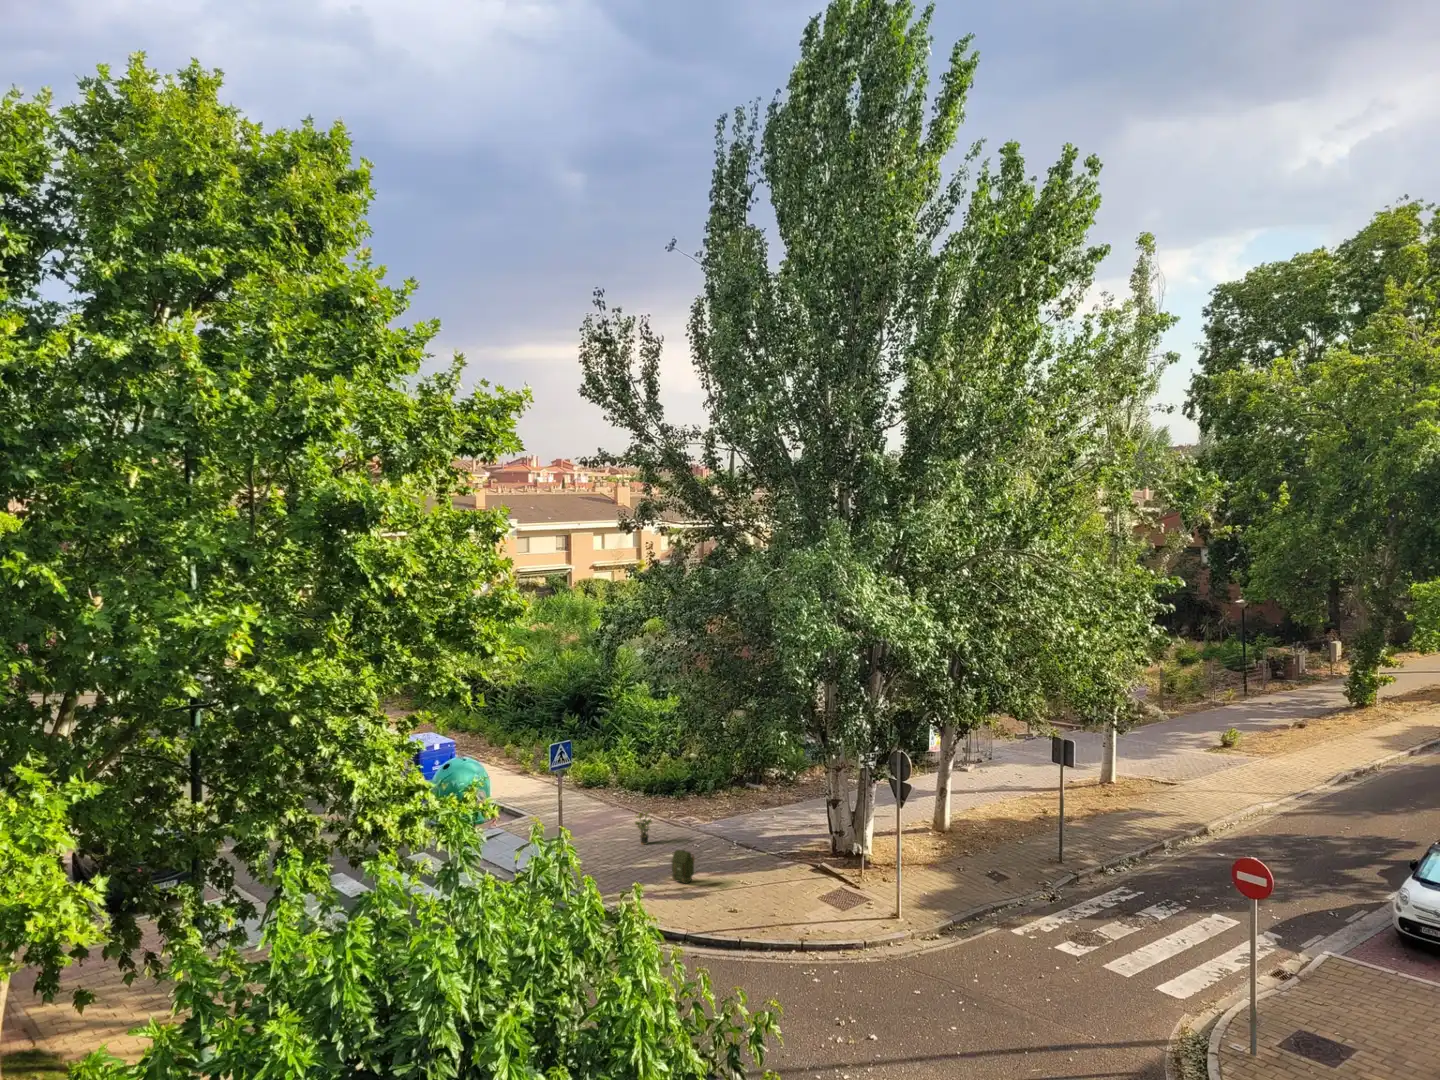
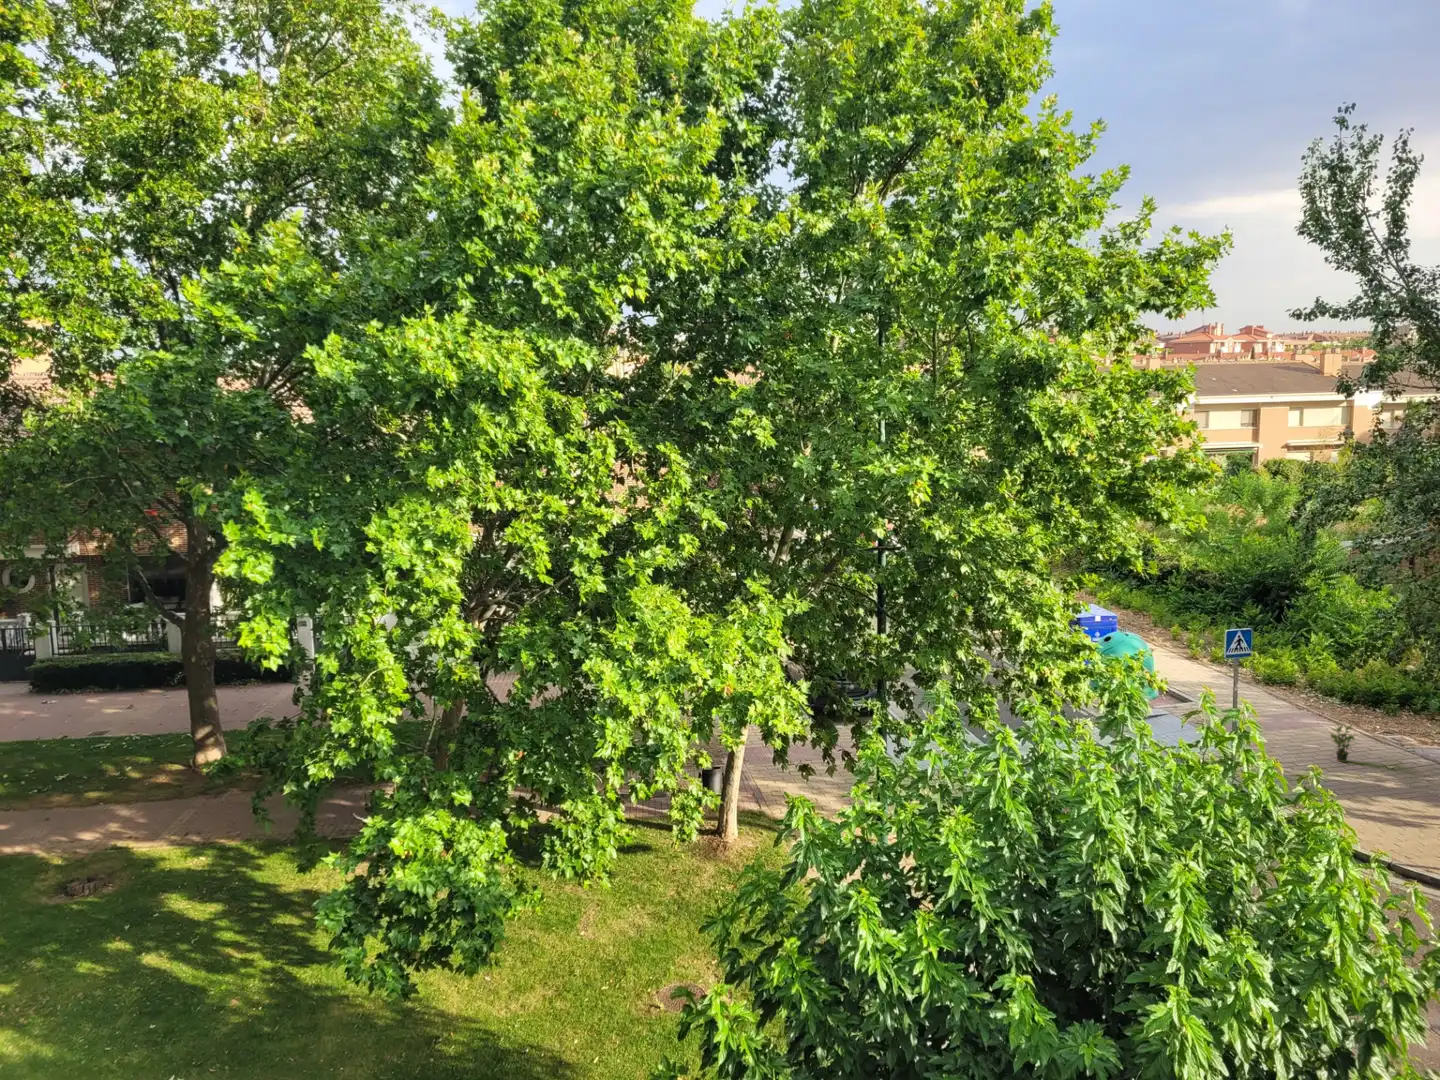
backpack: present [672,850,695,883] -> none [1381,778,1418,819]

